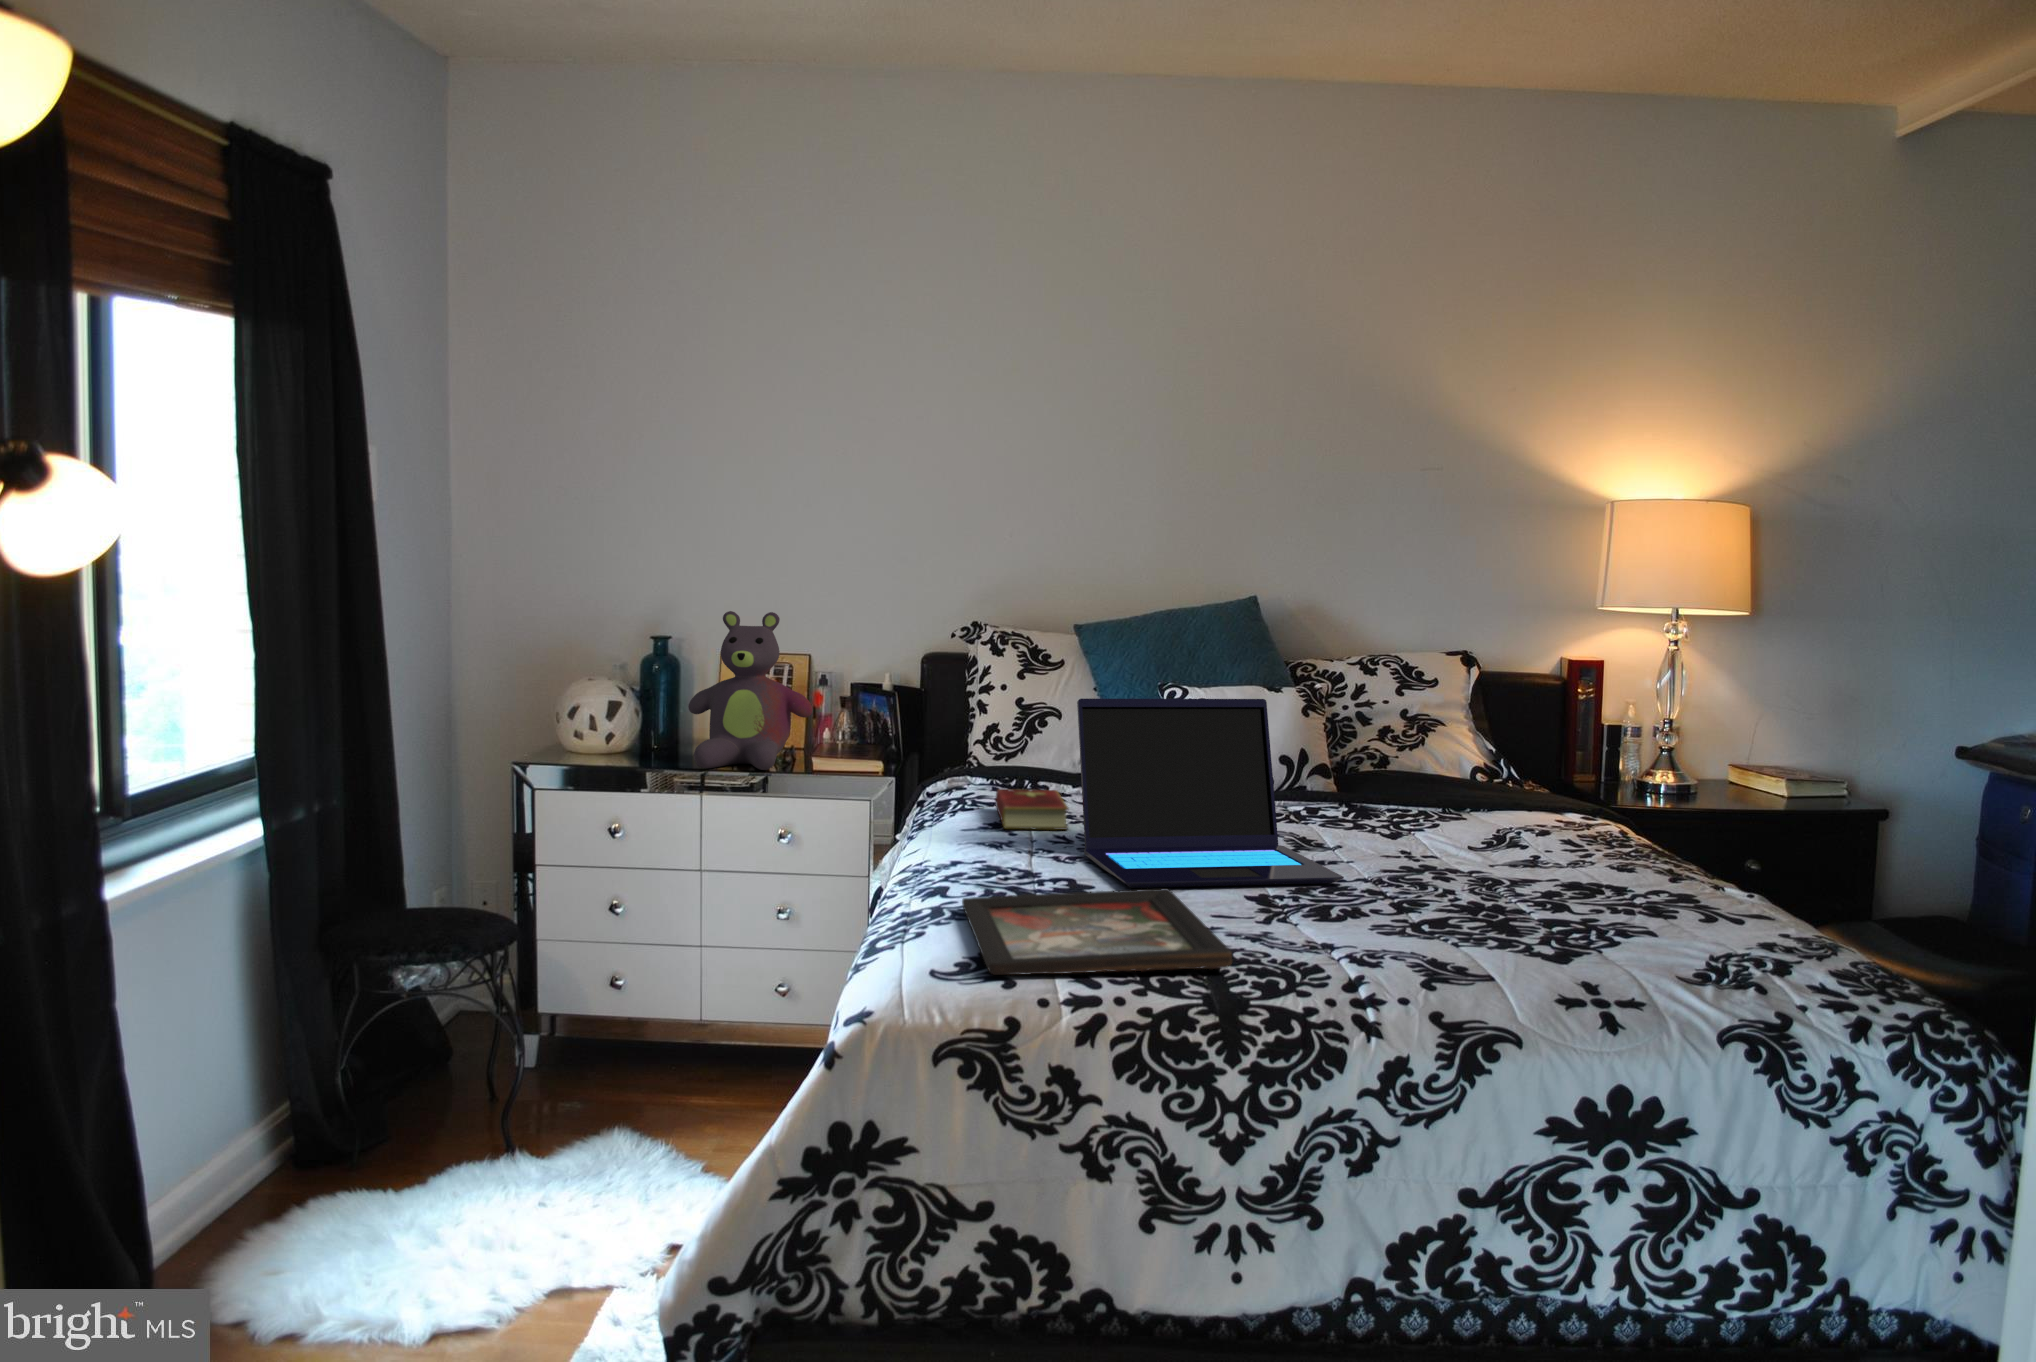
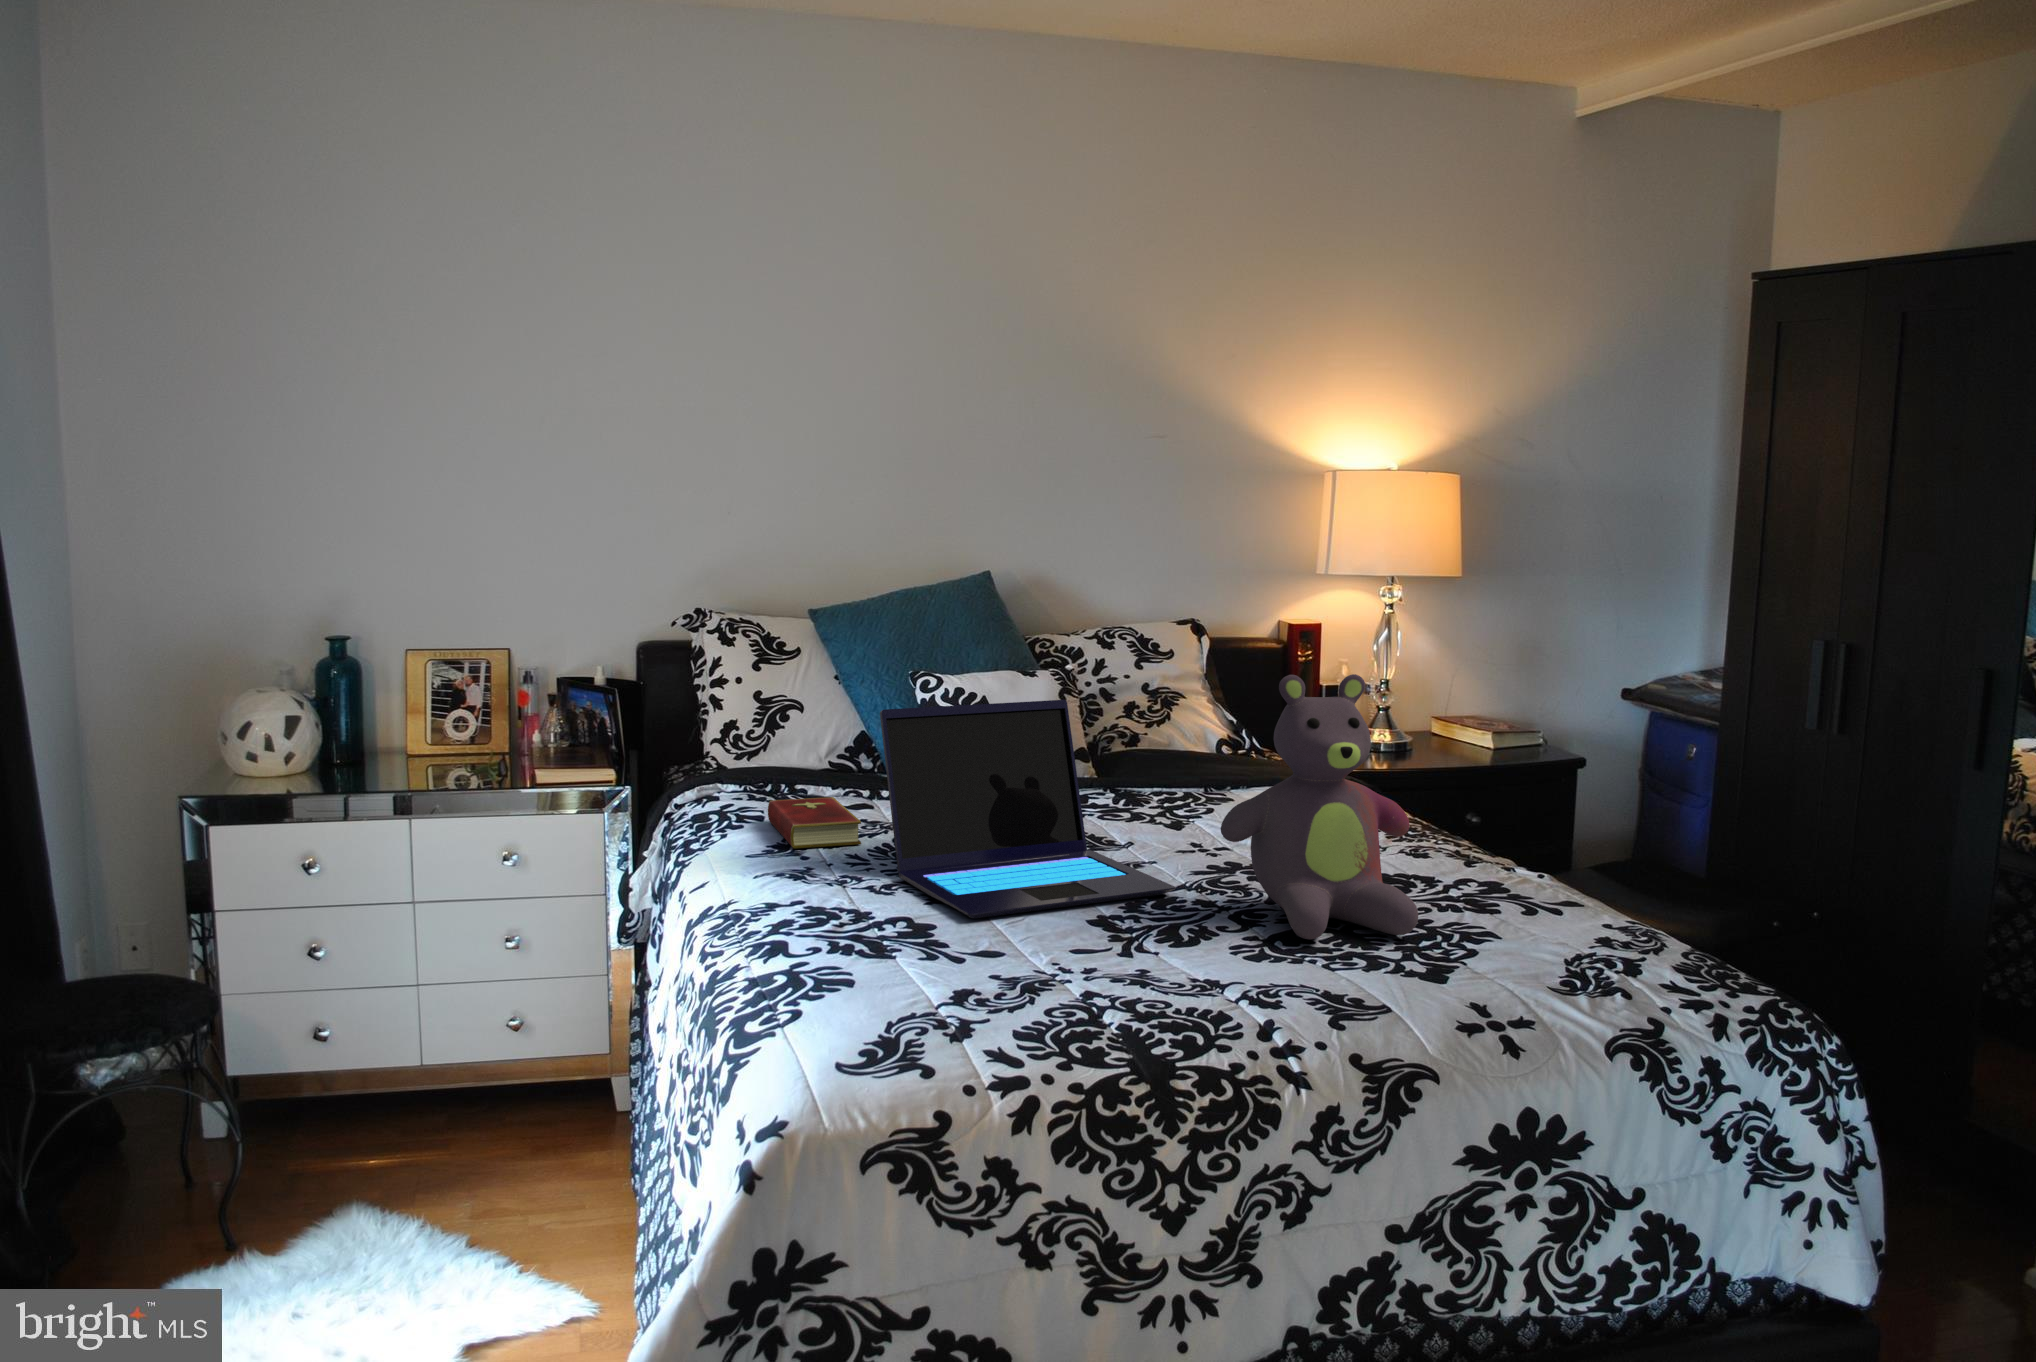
stuffed bear: present [688,611,813,770] -> present [1221,674,1418,939]
decorative tray: present [962,888,1232,975] -> none [811,922,1143,1058]

